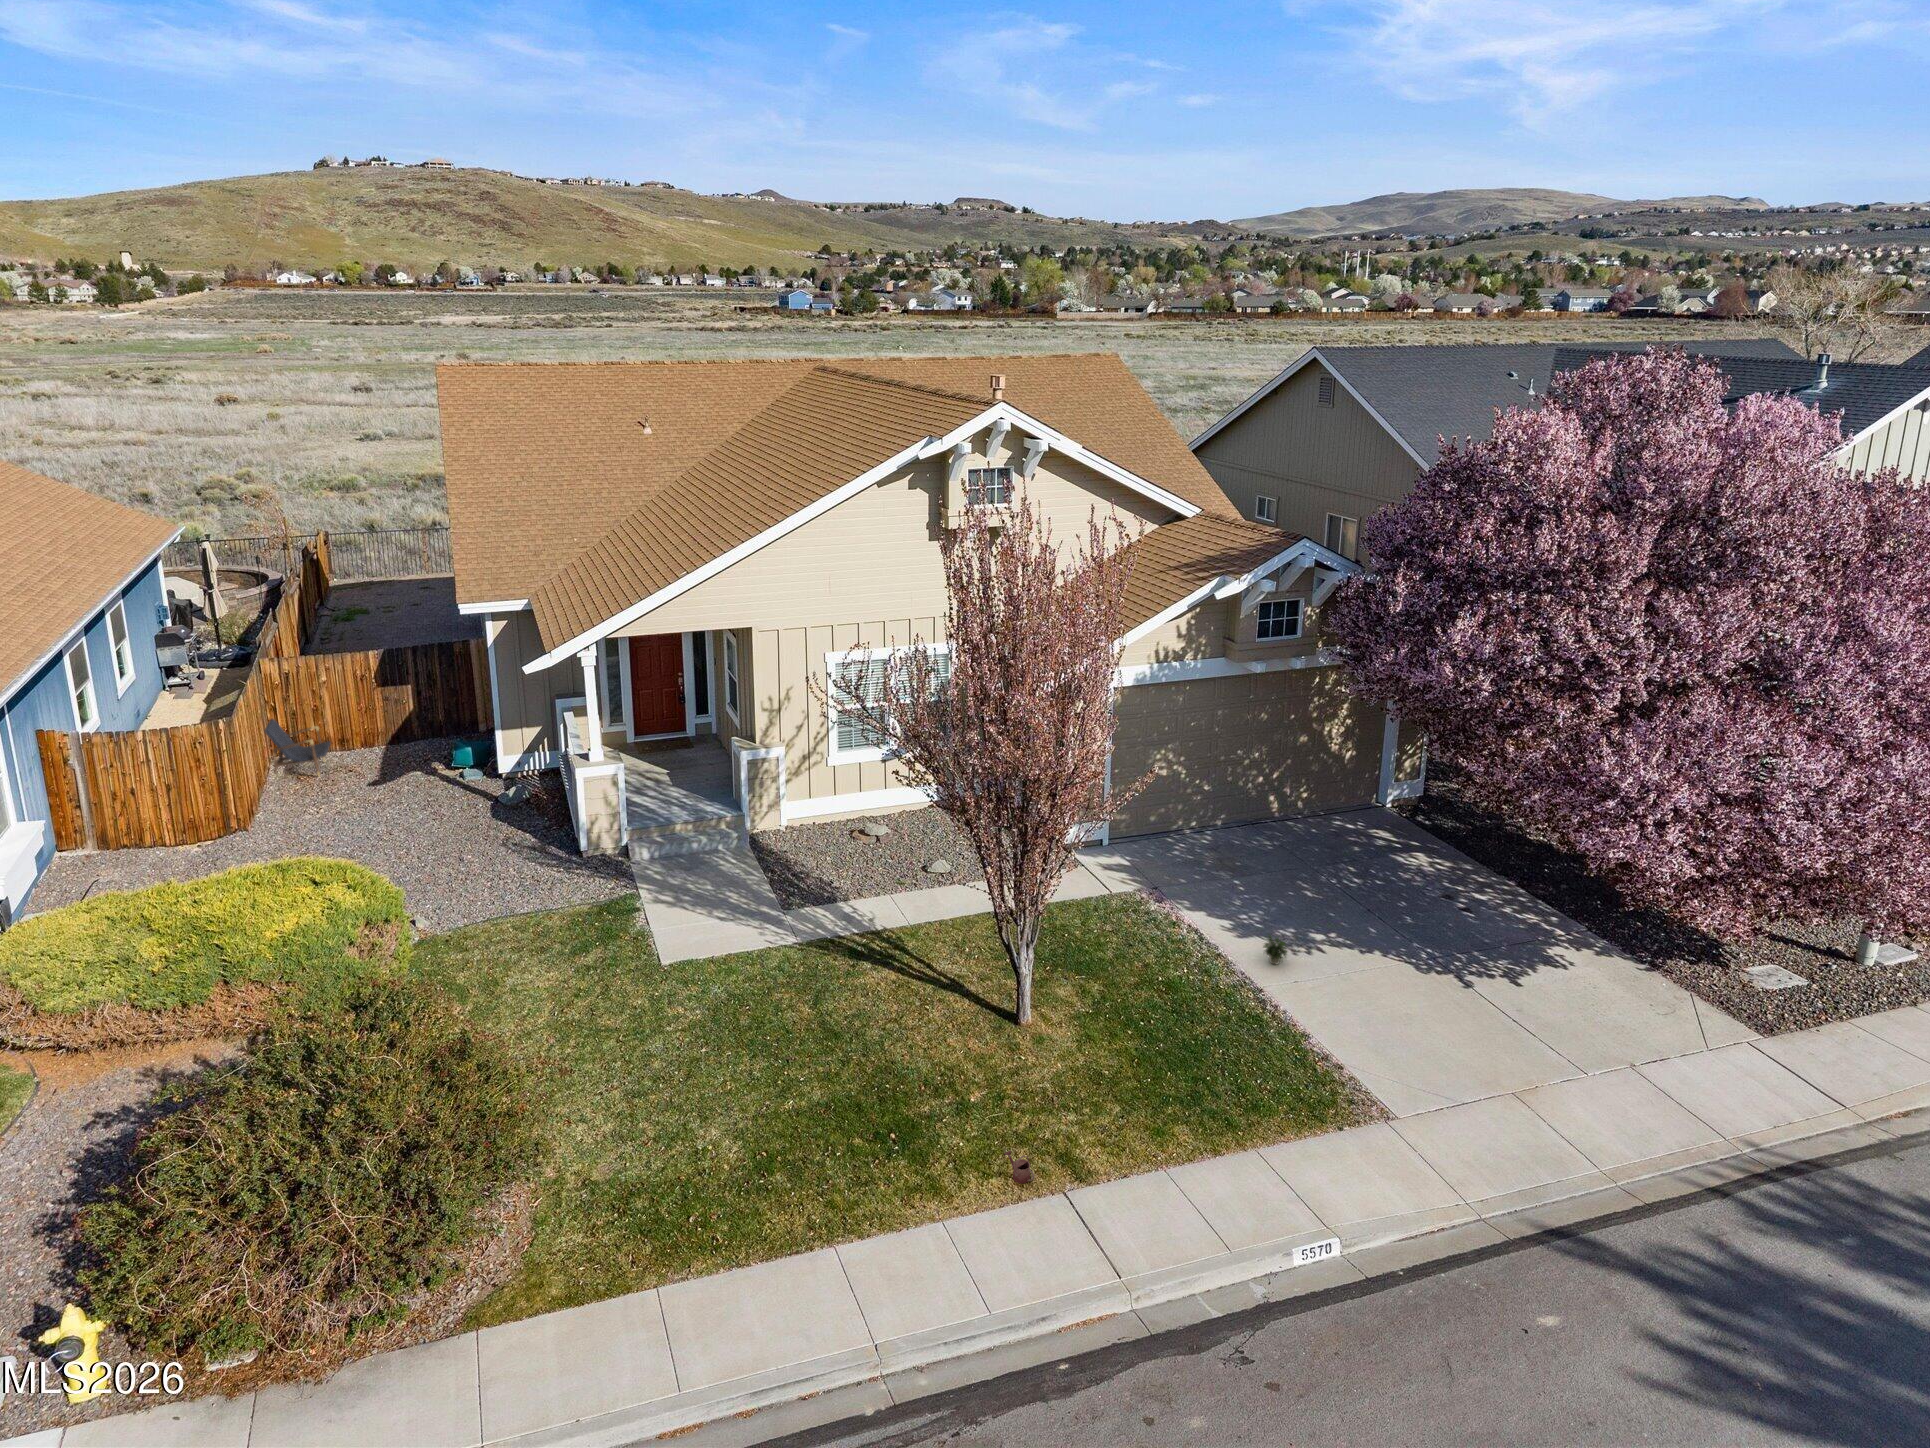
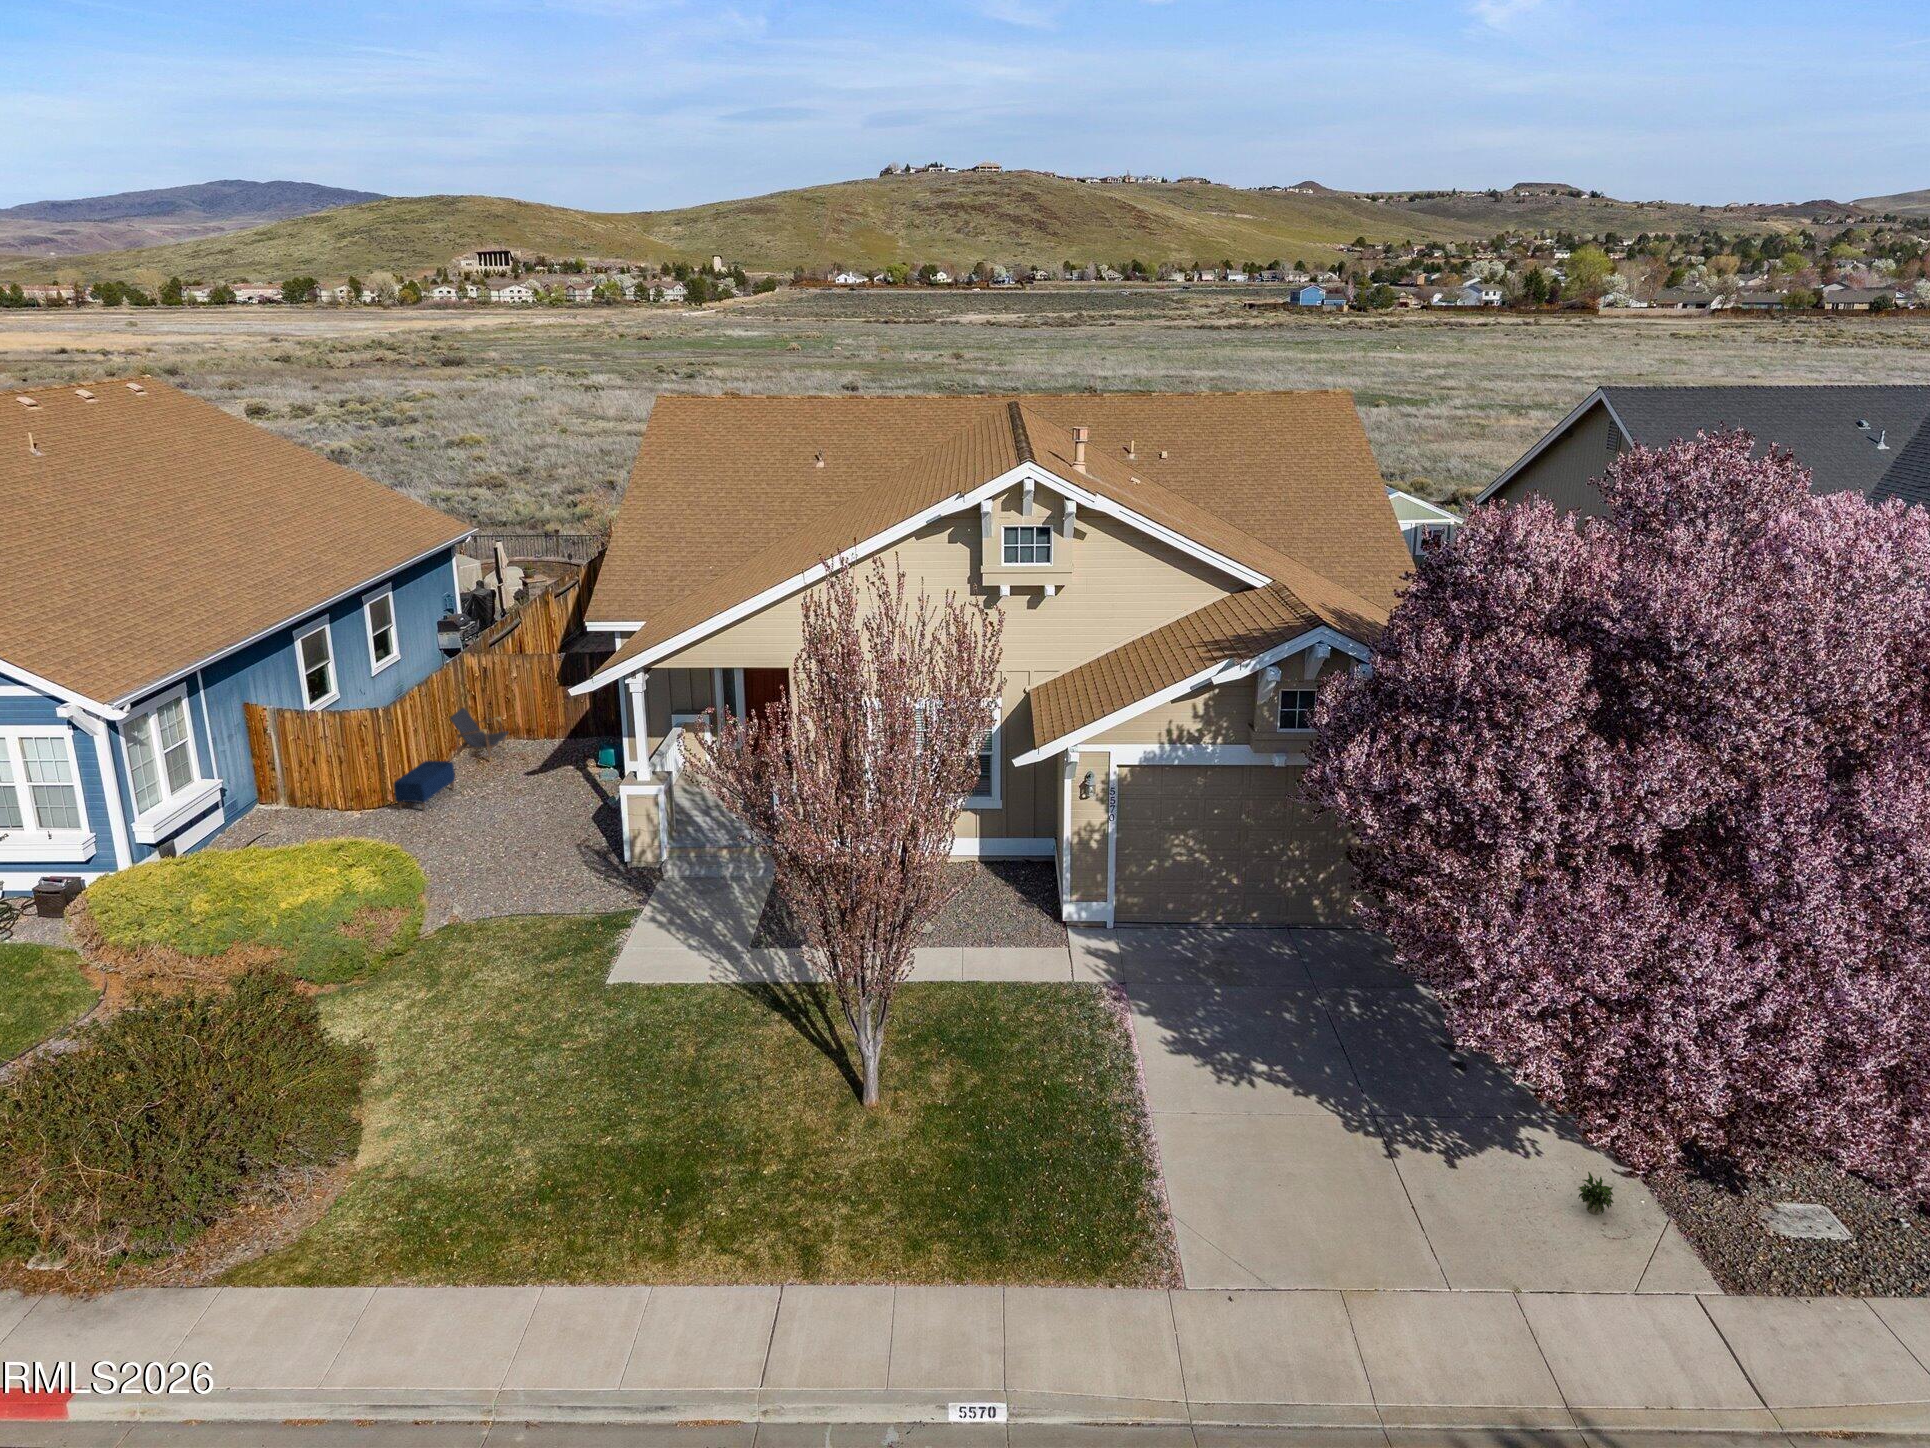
bench: none [239,776,299,836] -> present [393,761,455,811]
potted plant: present [1263,935,1287,965] -> present [1577,1172,1614,1214]
watering can: present [1005,1151,1034,1184] -> none [743,1232,761,1267]

